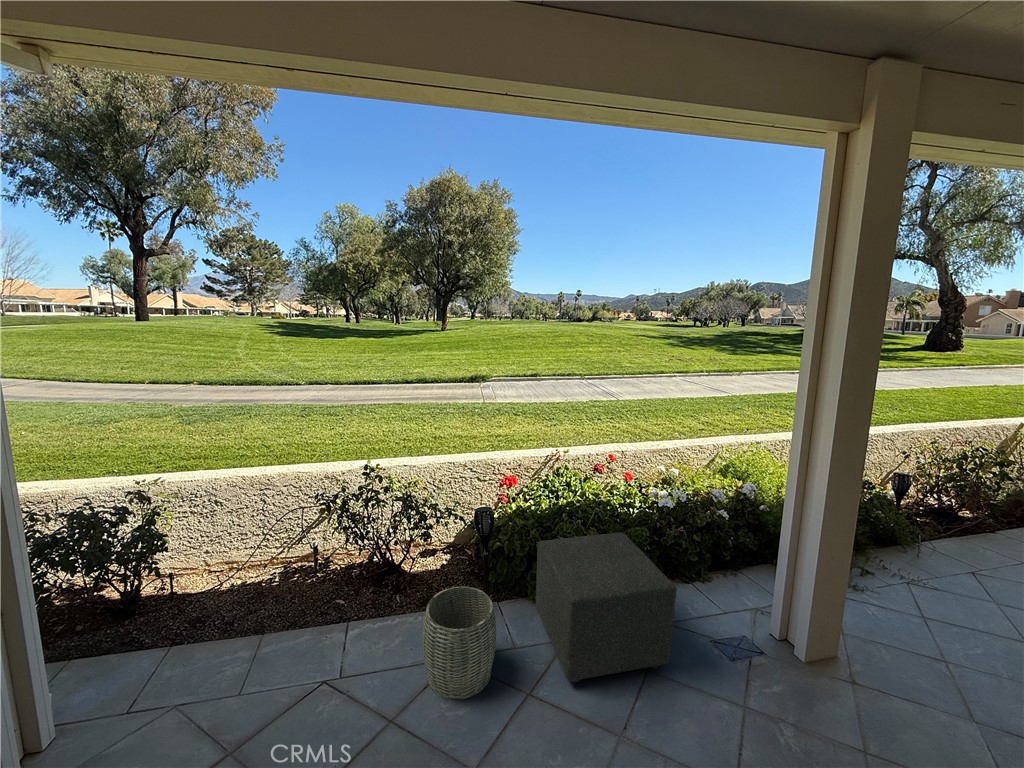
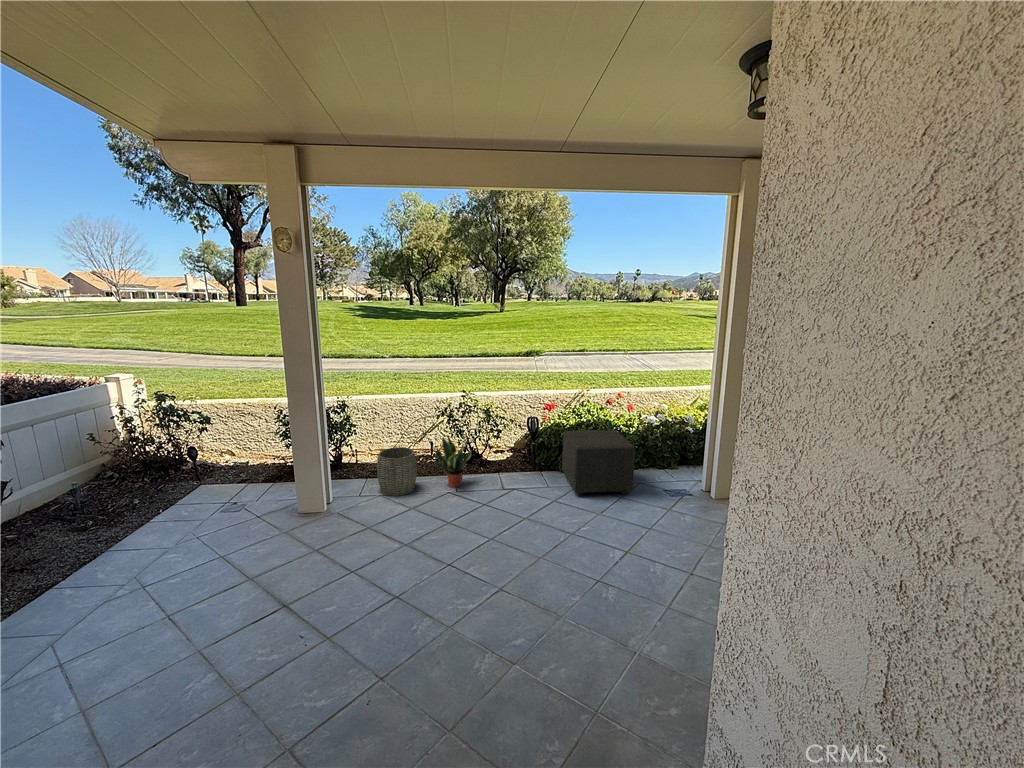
potted plant: none [295,574,369,675] -> present [436,437,471,487]
woven basket: present [422,586,496,699] -> present [377,447,417,496]

